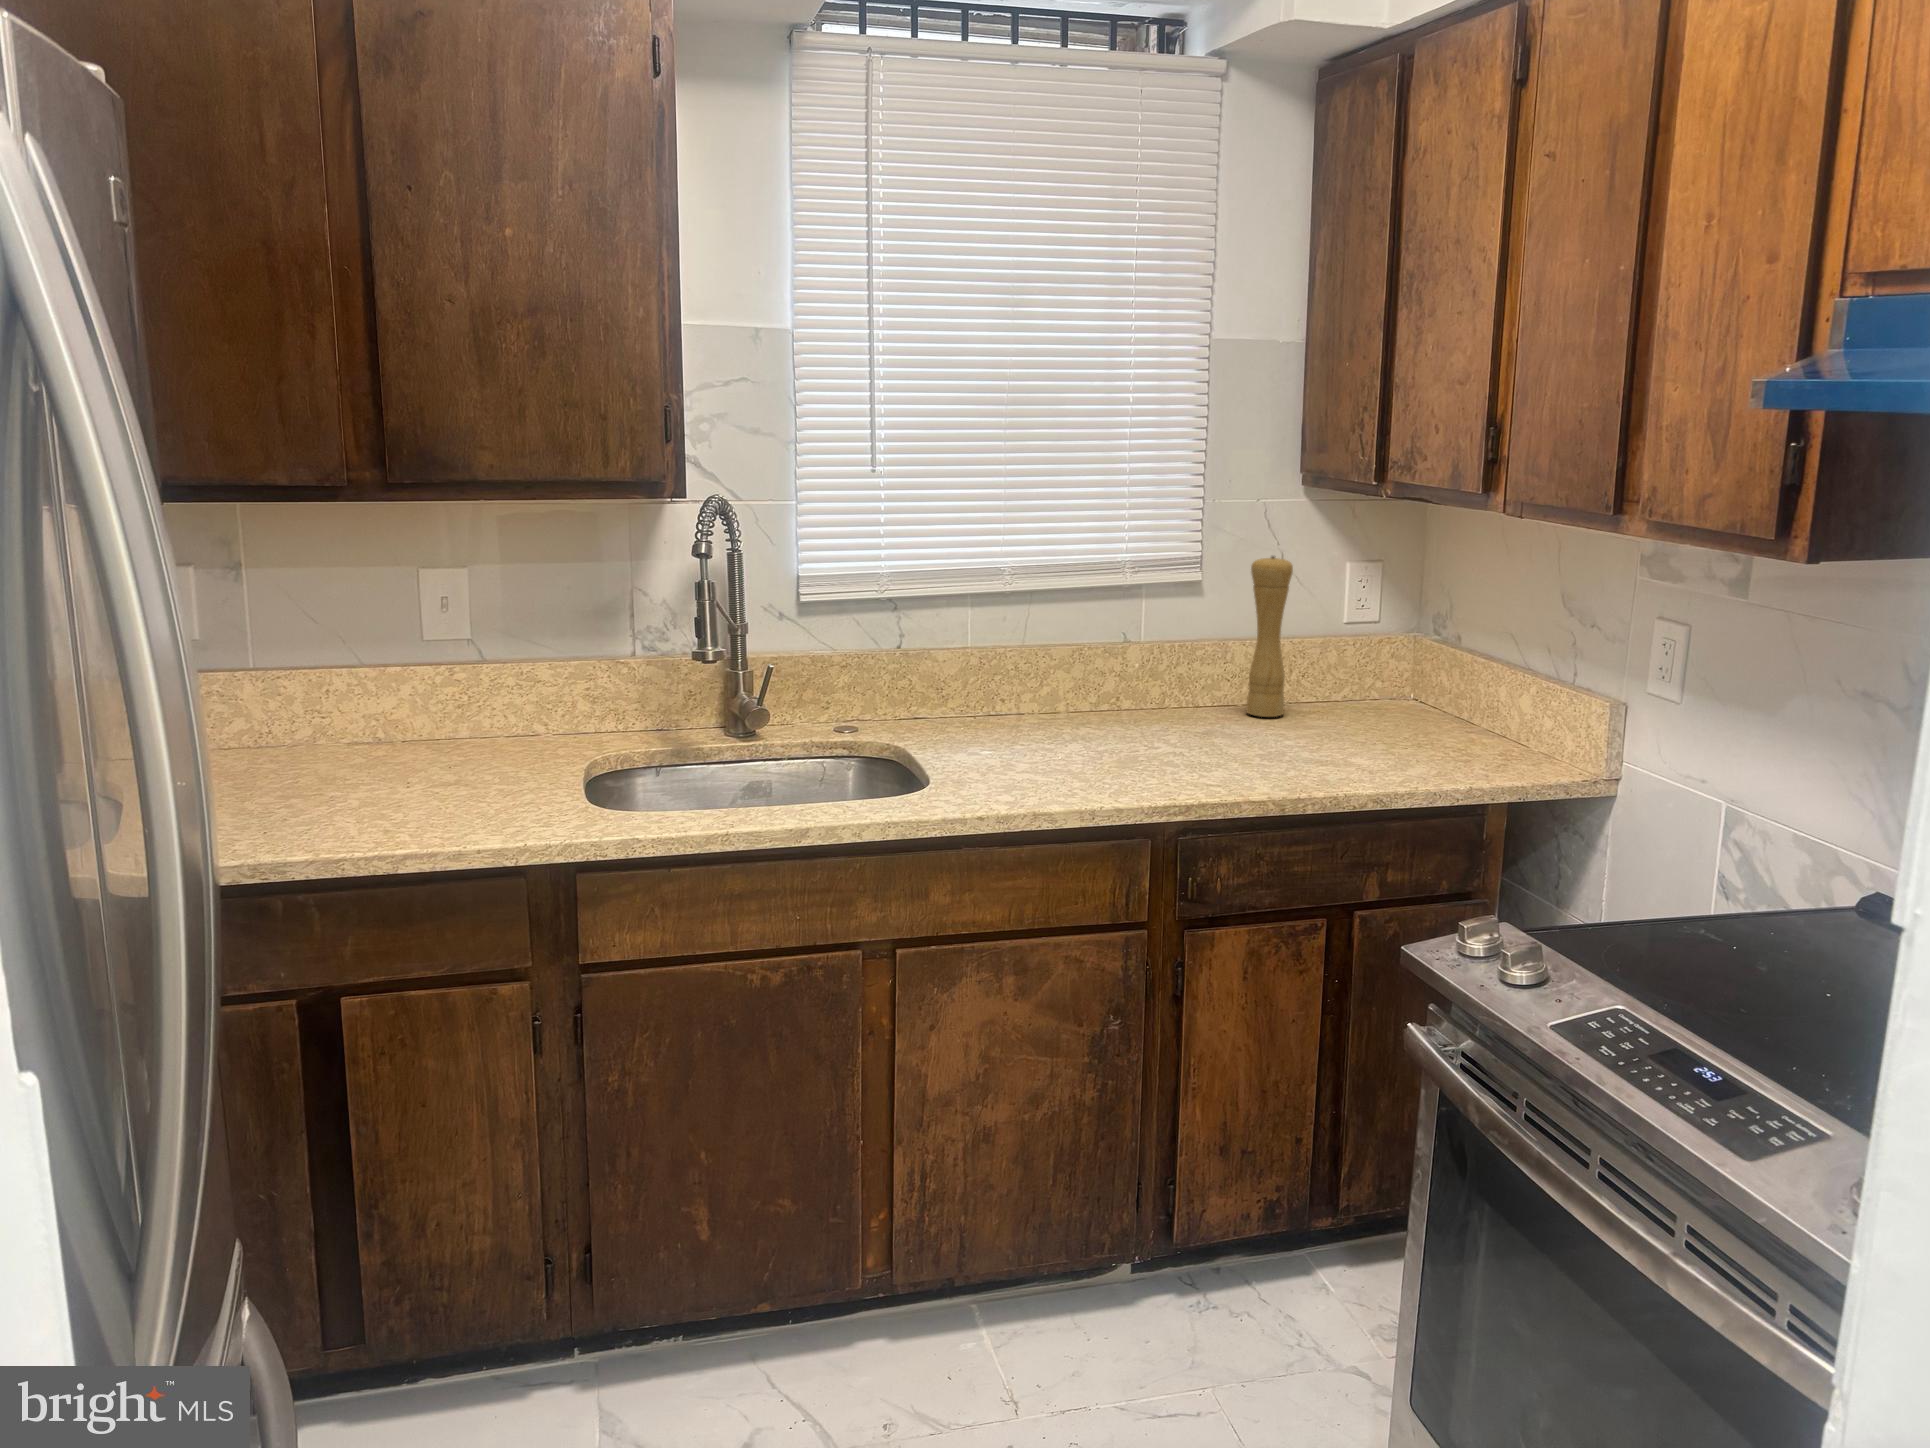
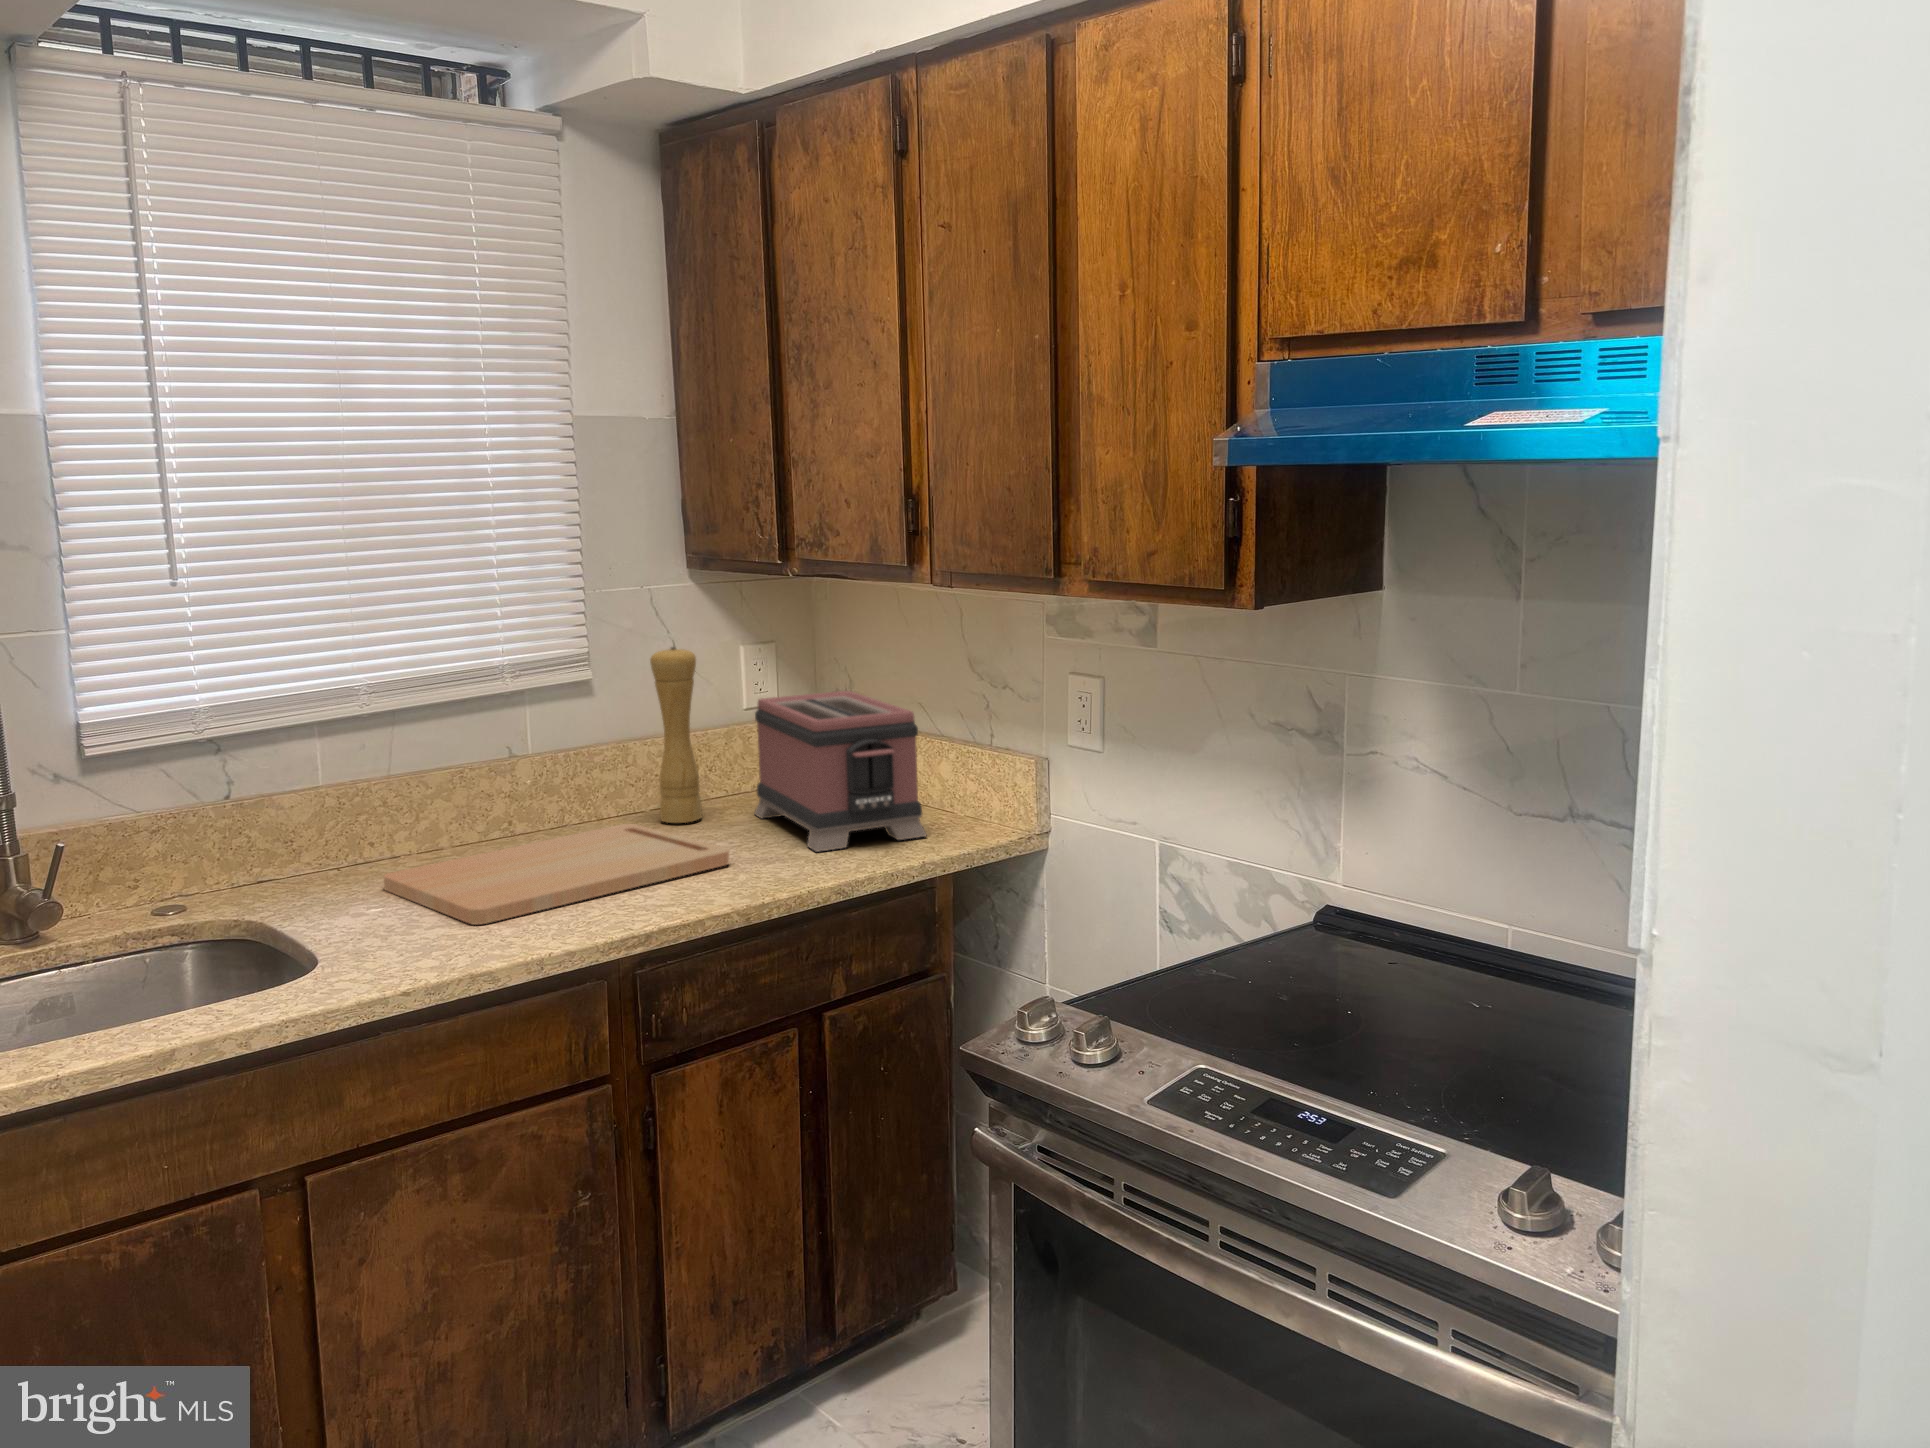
toaster: none [1332,611,1489,761] -> present [754,691,926,852]
cutting board: none [1001,710,1289,776] -> present [384,824,729,925]

